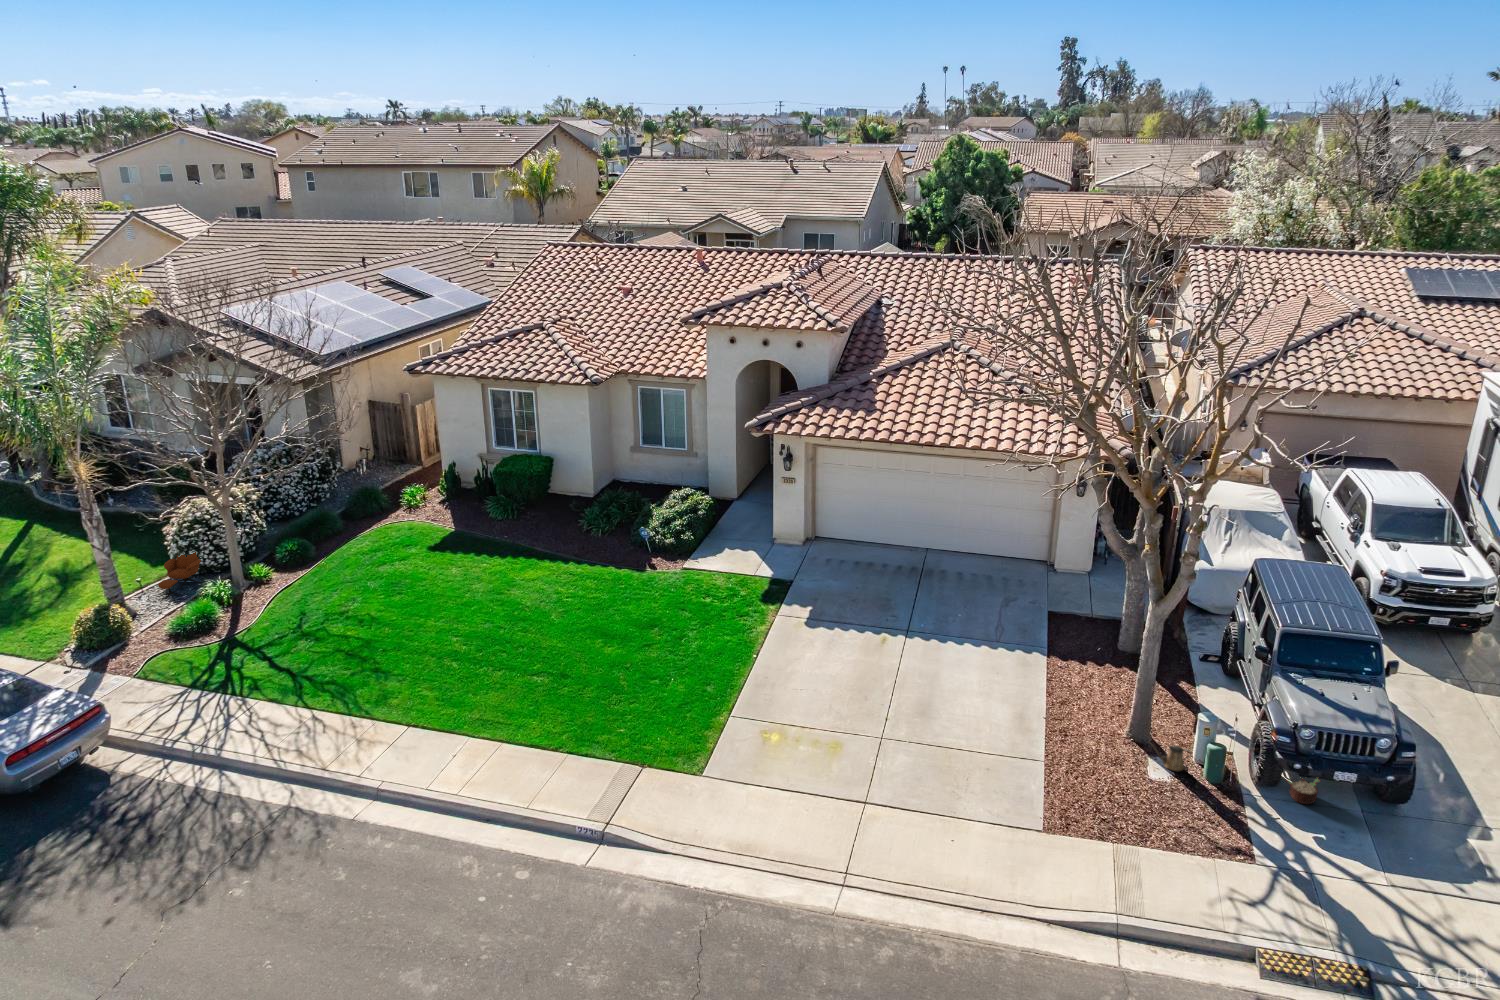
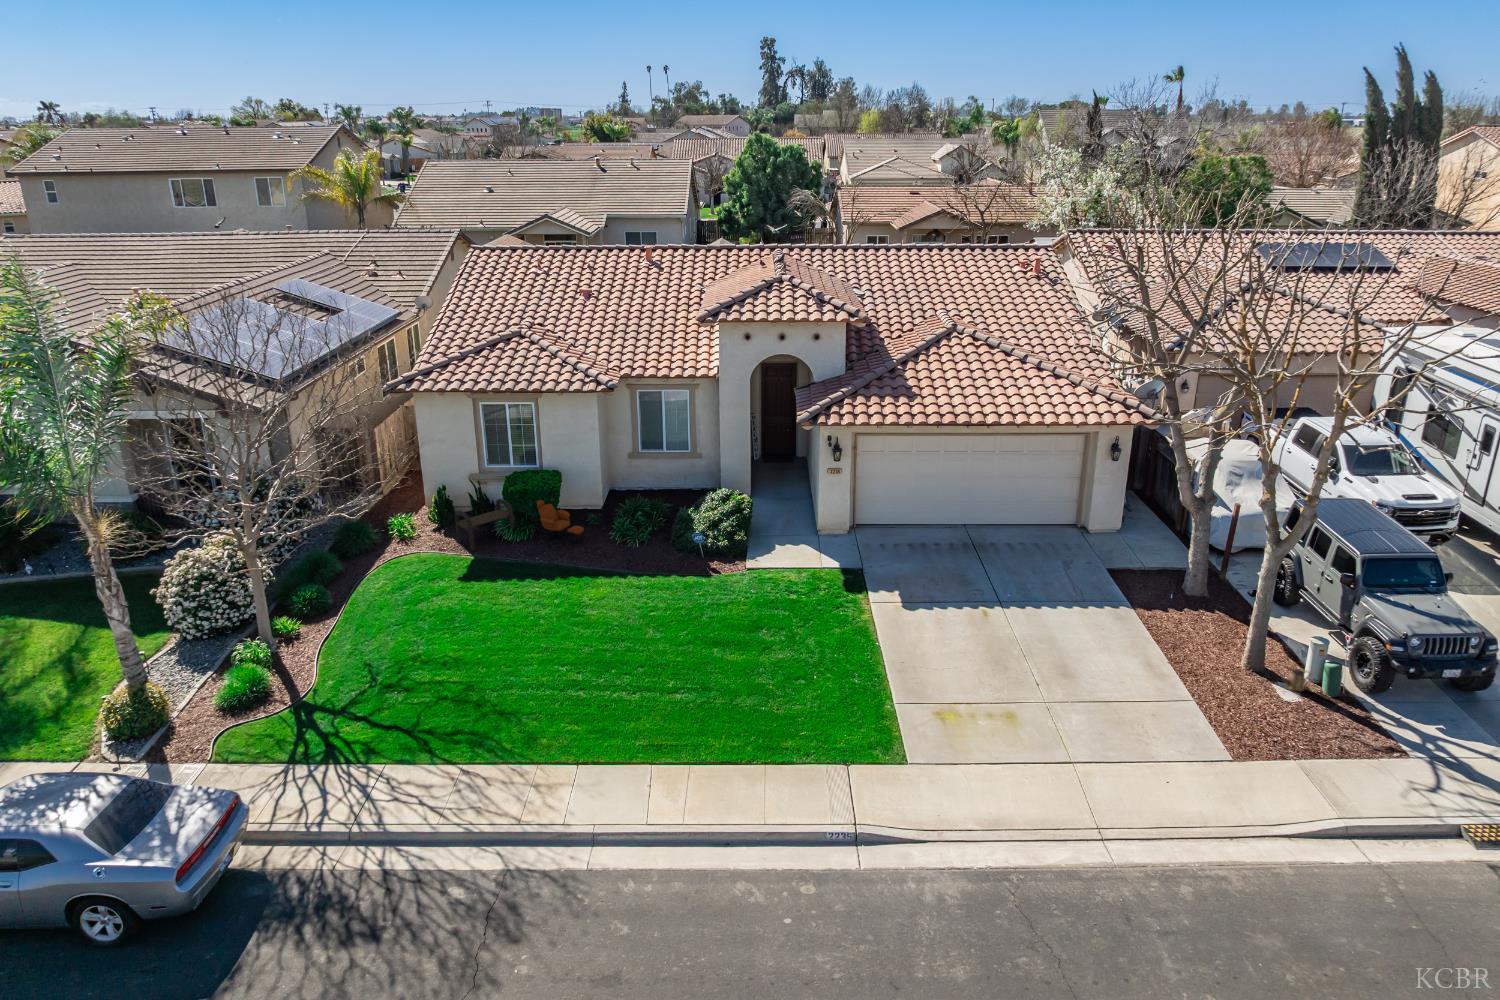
bench: none [447,478,503,524] -> present [455,499,515,551]
lounge chair: present [158,552,201,600] -> present [537,499,584,543]
decorative plant: present [1287,777,1320,804] -> none [1395,663,1427,702]

